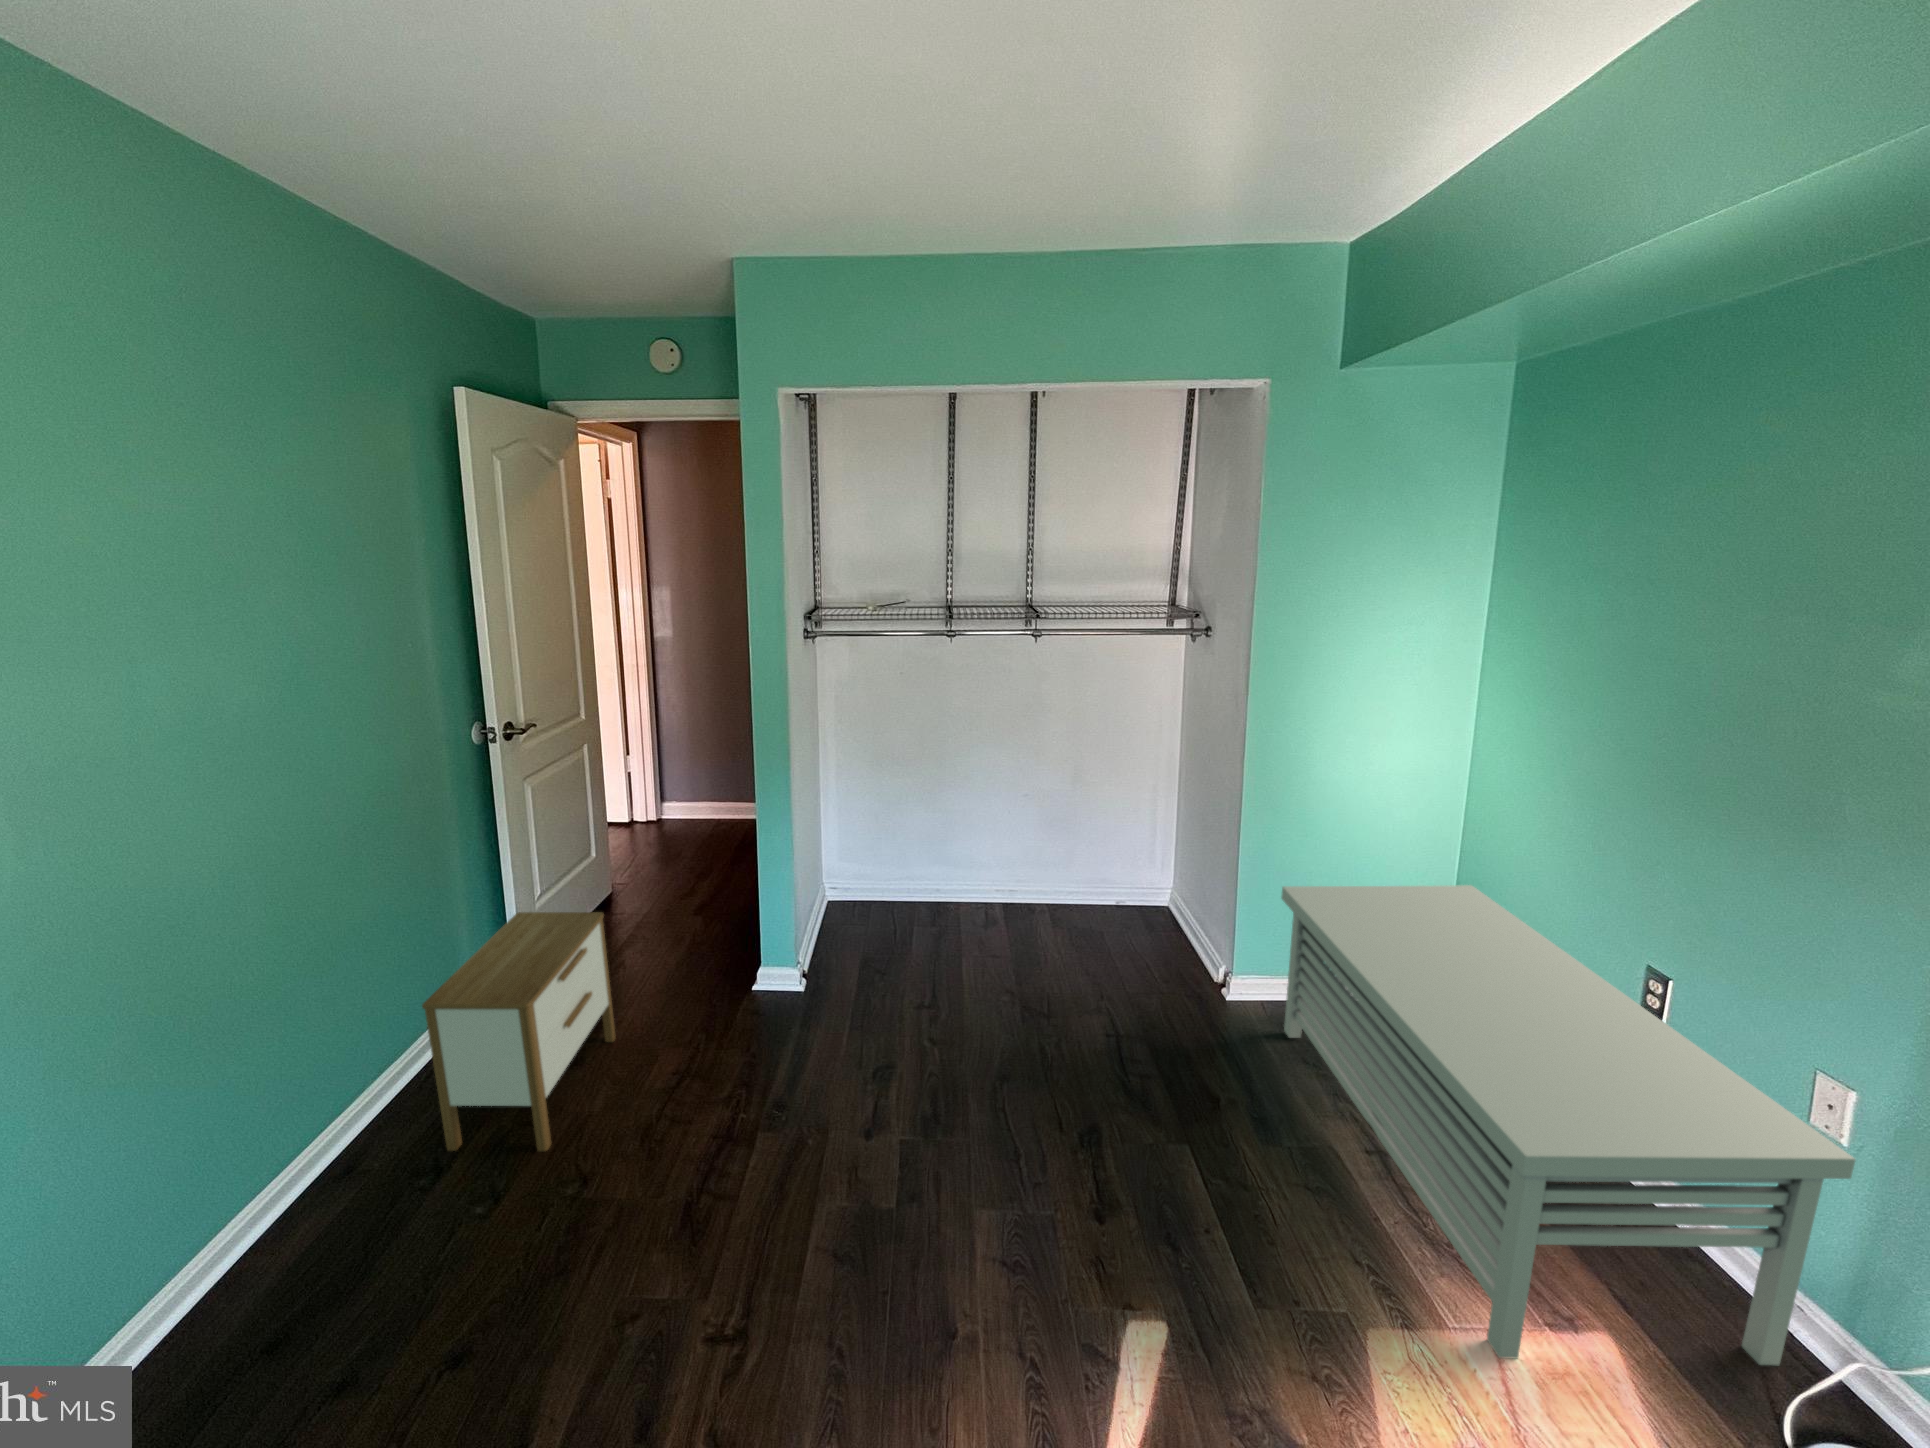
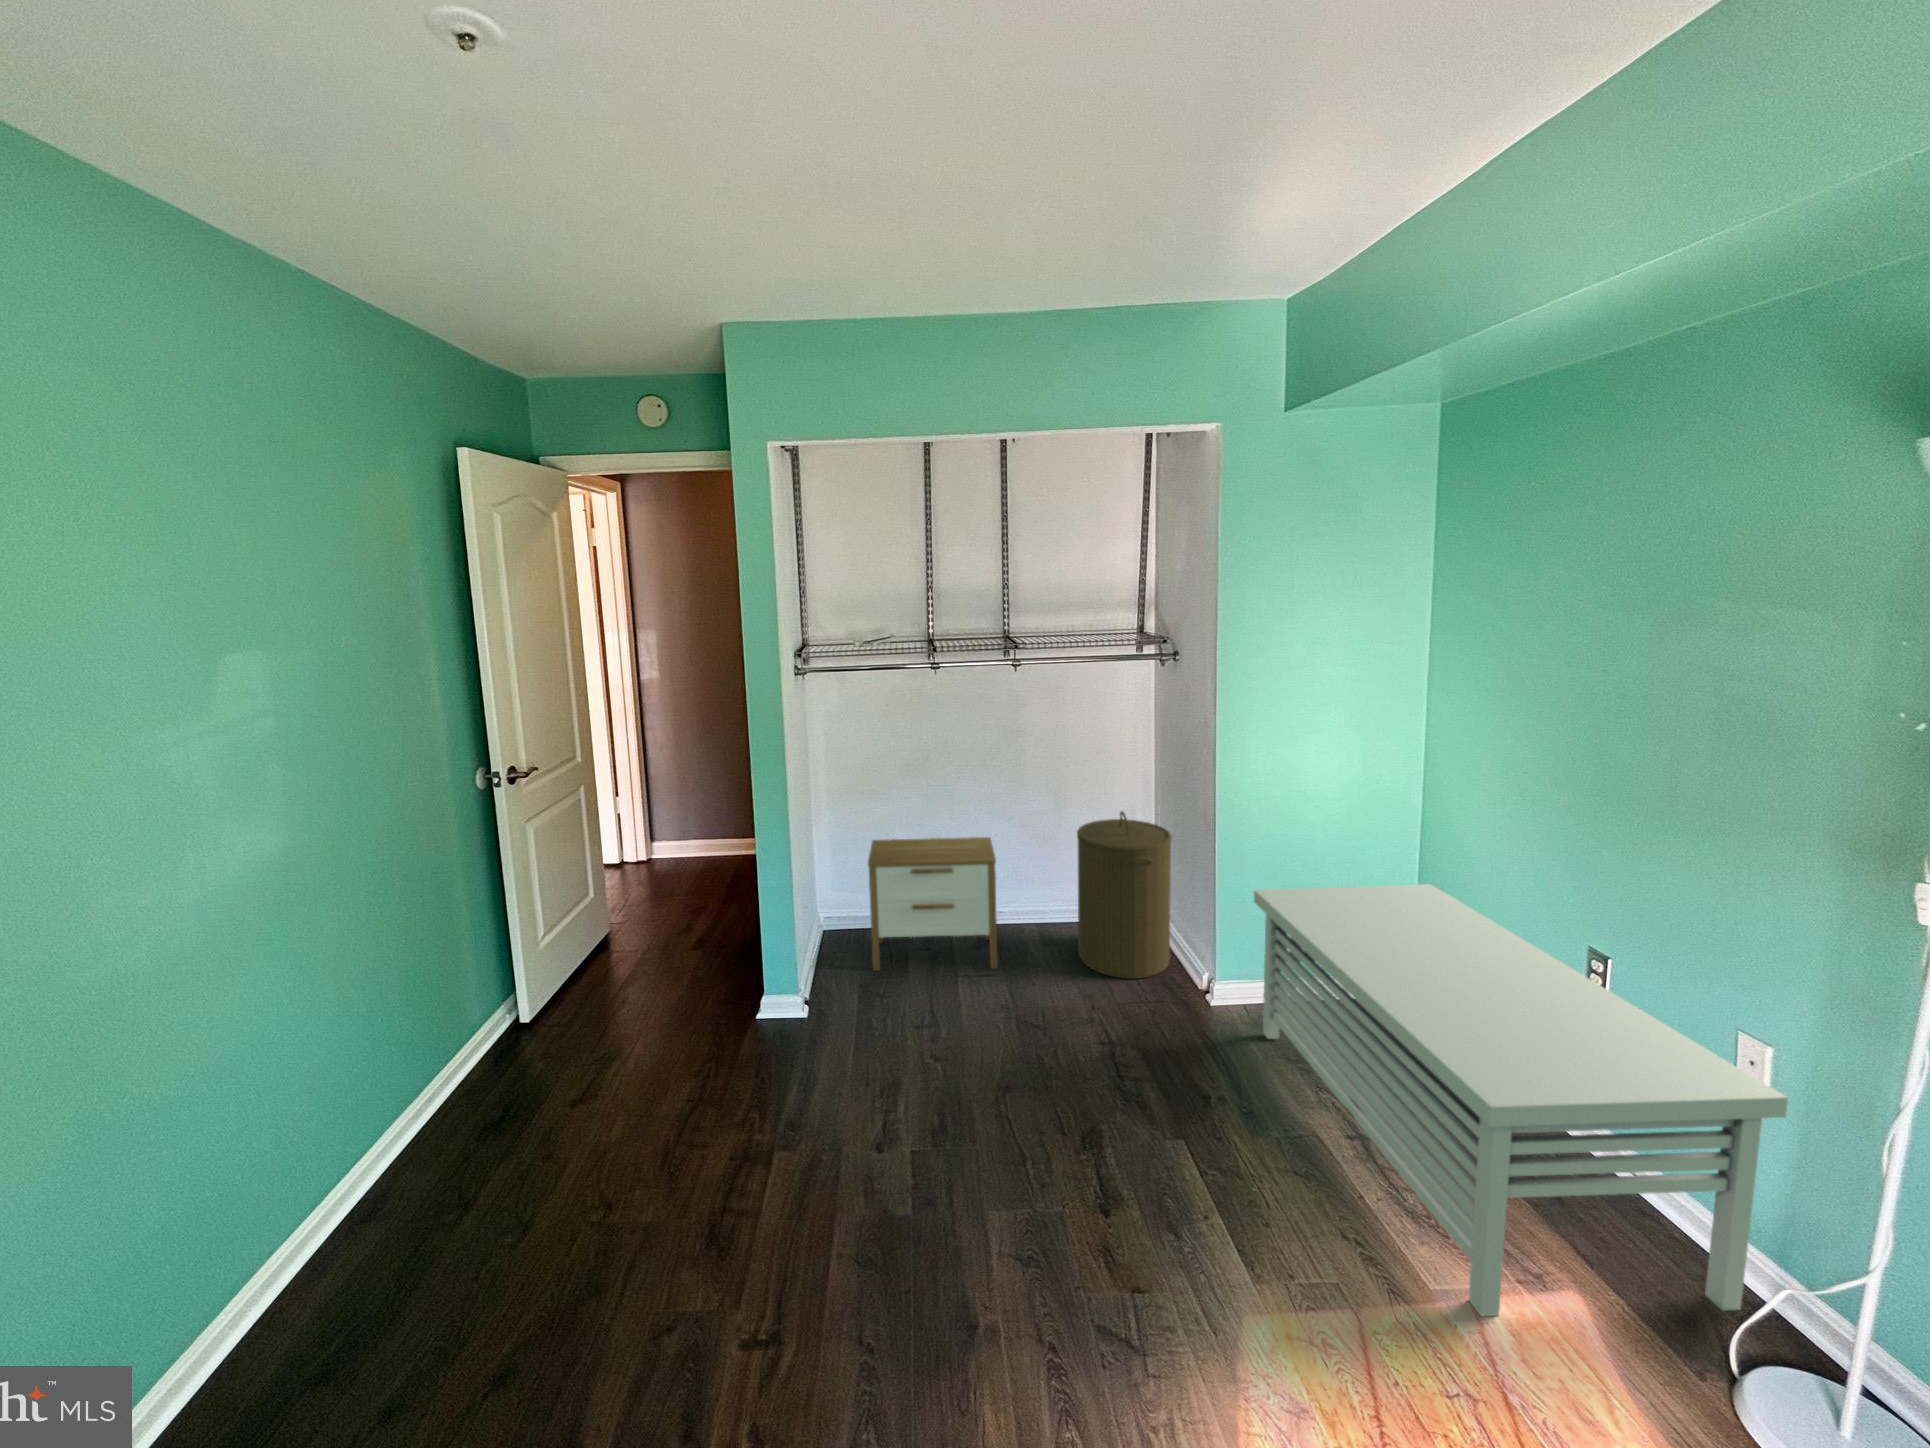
laundry hamper: none [1096,793,1198,965] -> present [1077,811,1171,979]
nightstand: present [422,912,616,1151] -> present [868,837,997,971]

